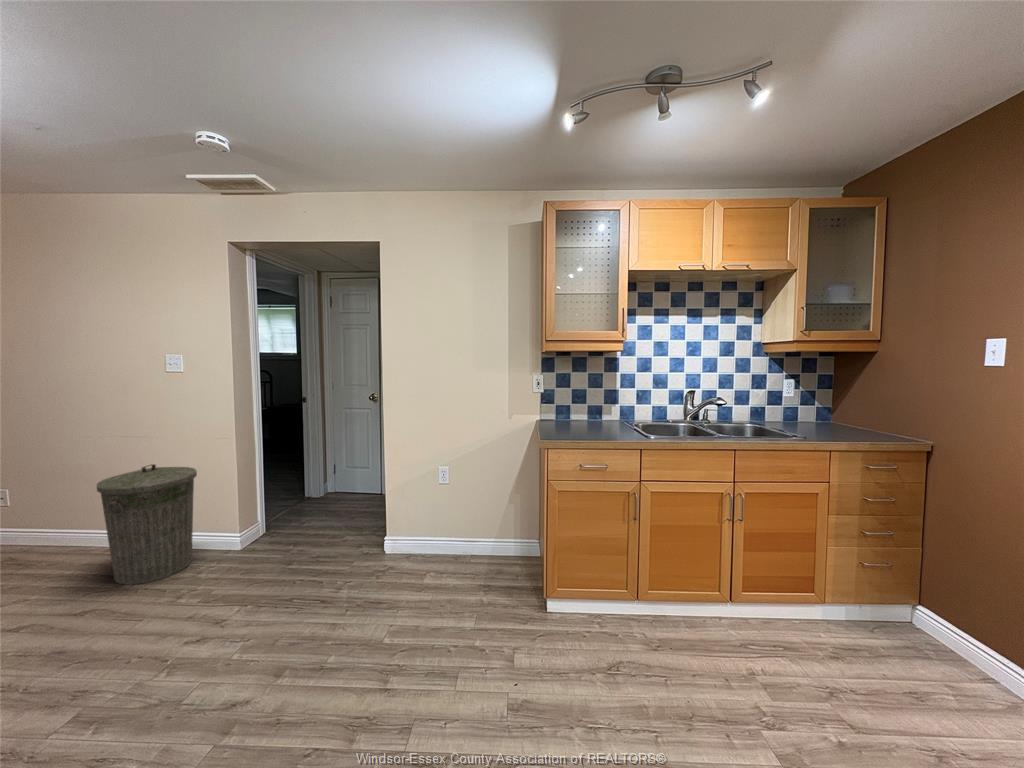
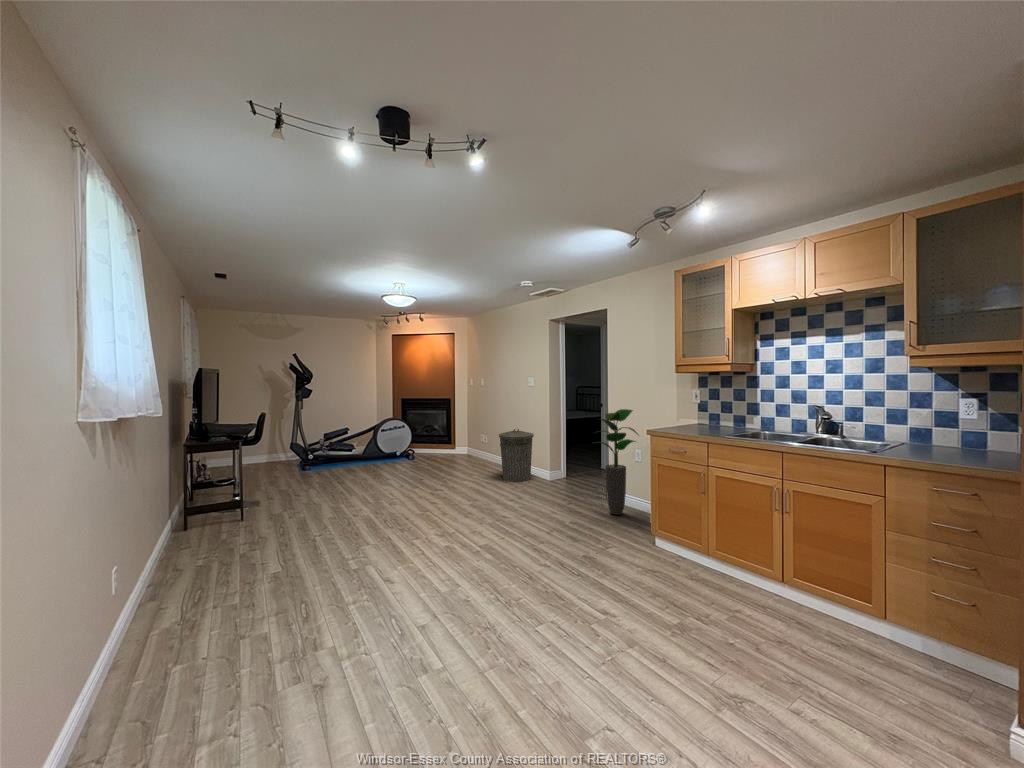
potted plant: none [390,408,466,580] -> present [595,409,638,515]

